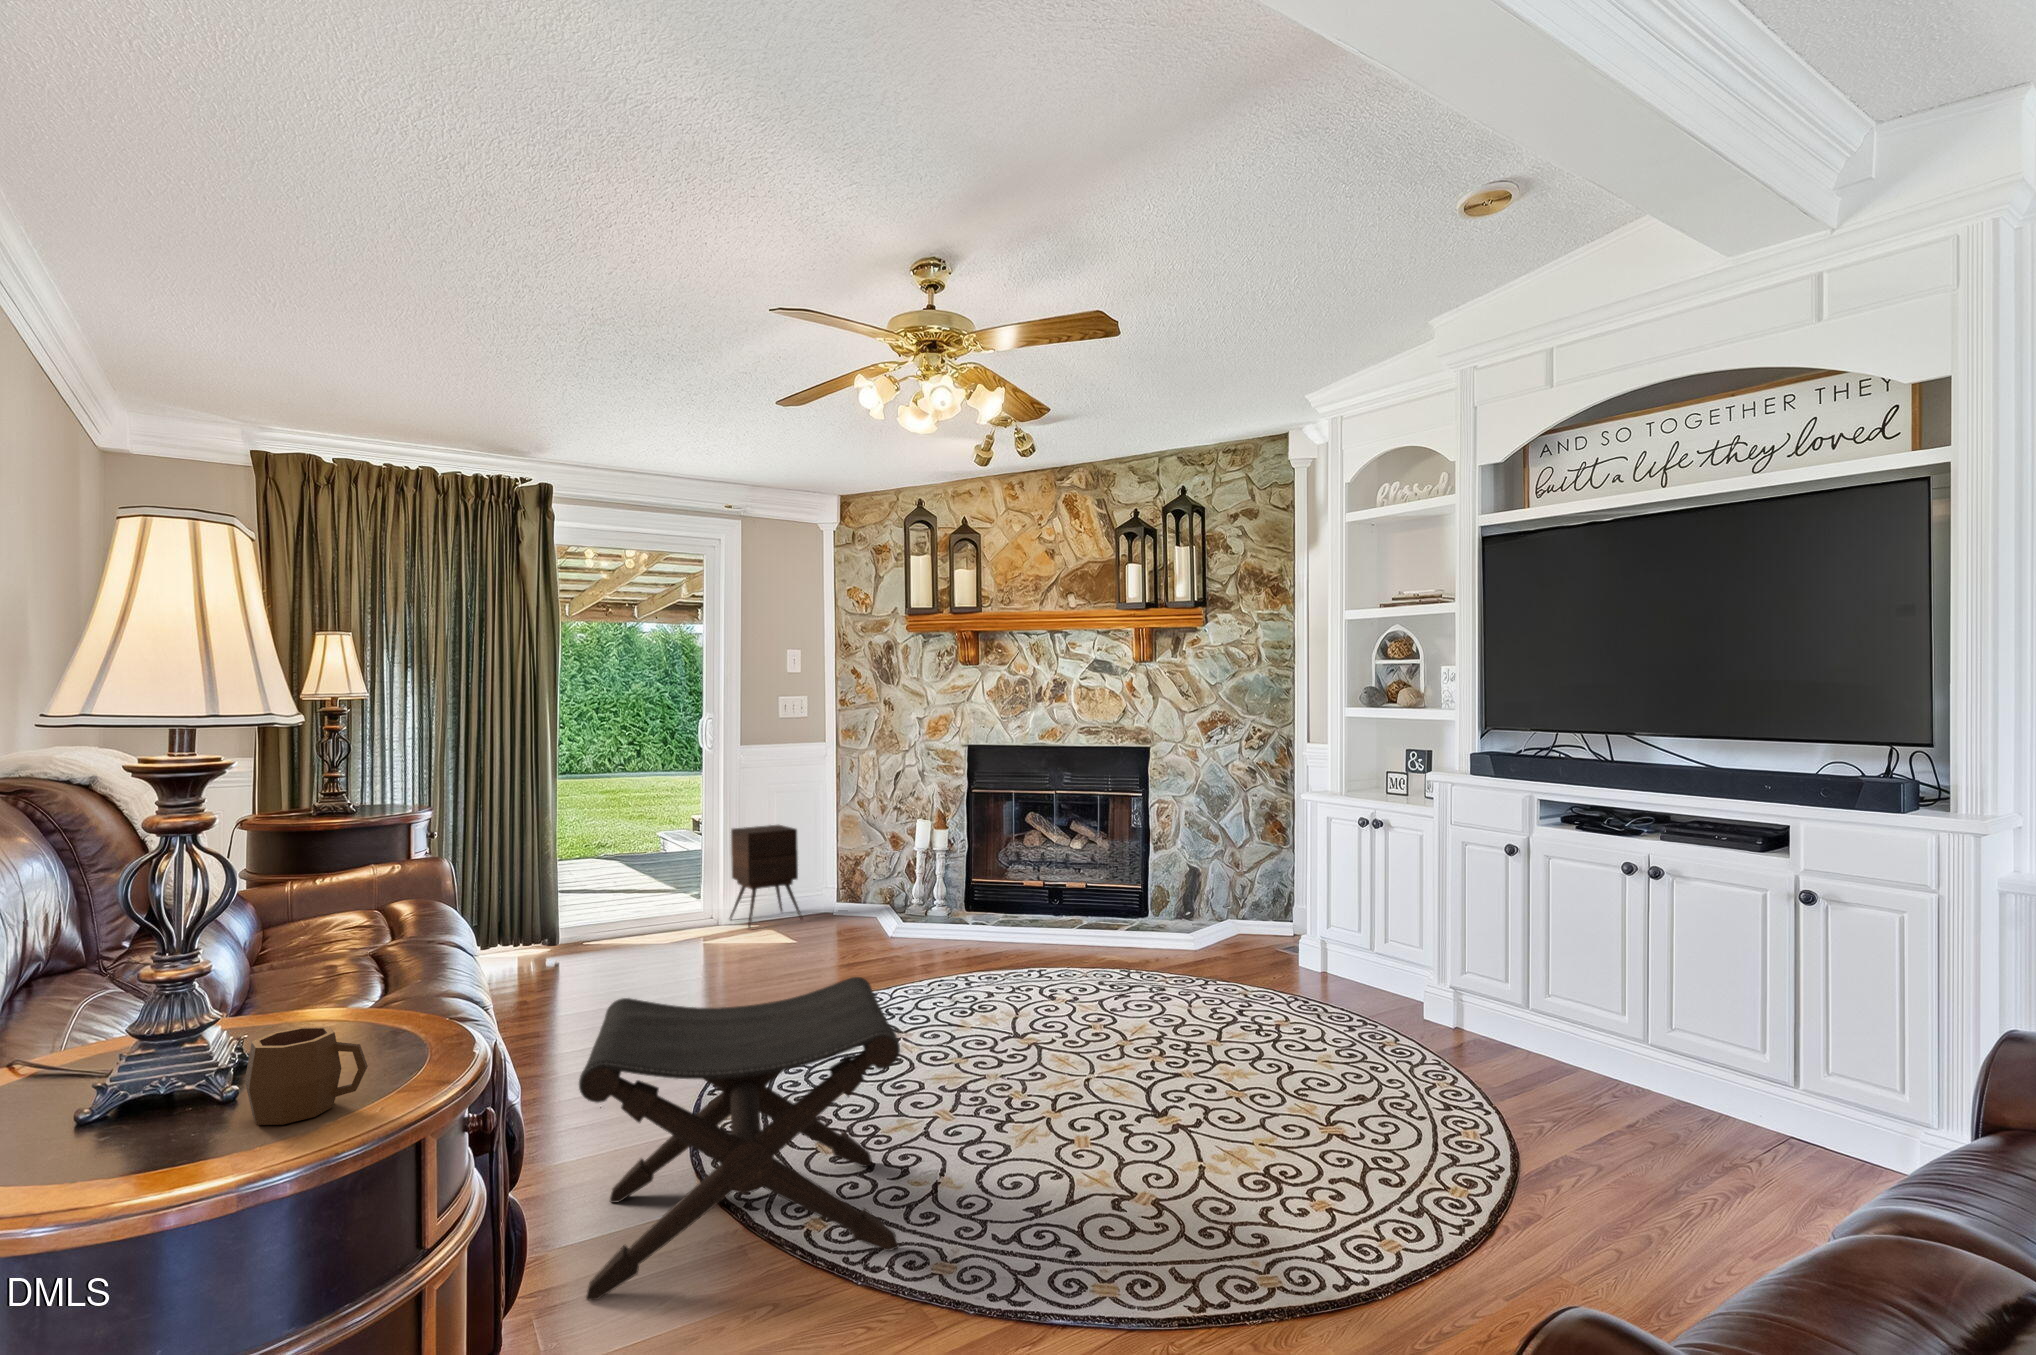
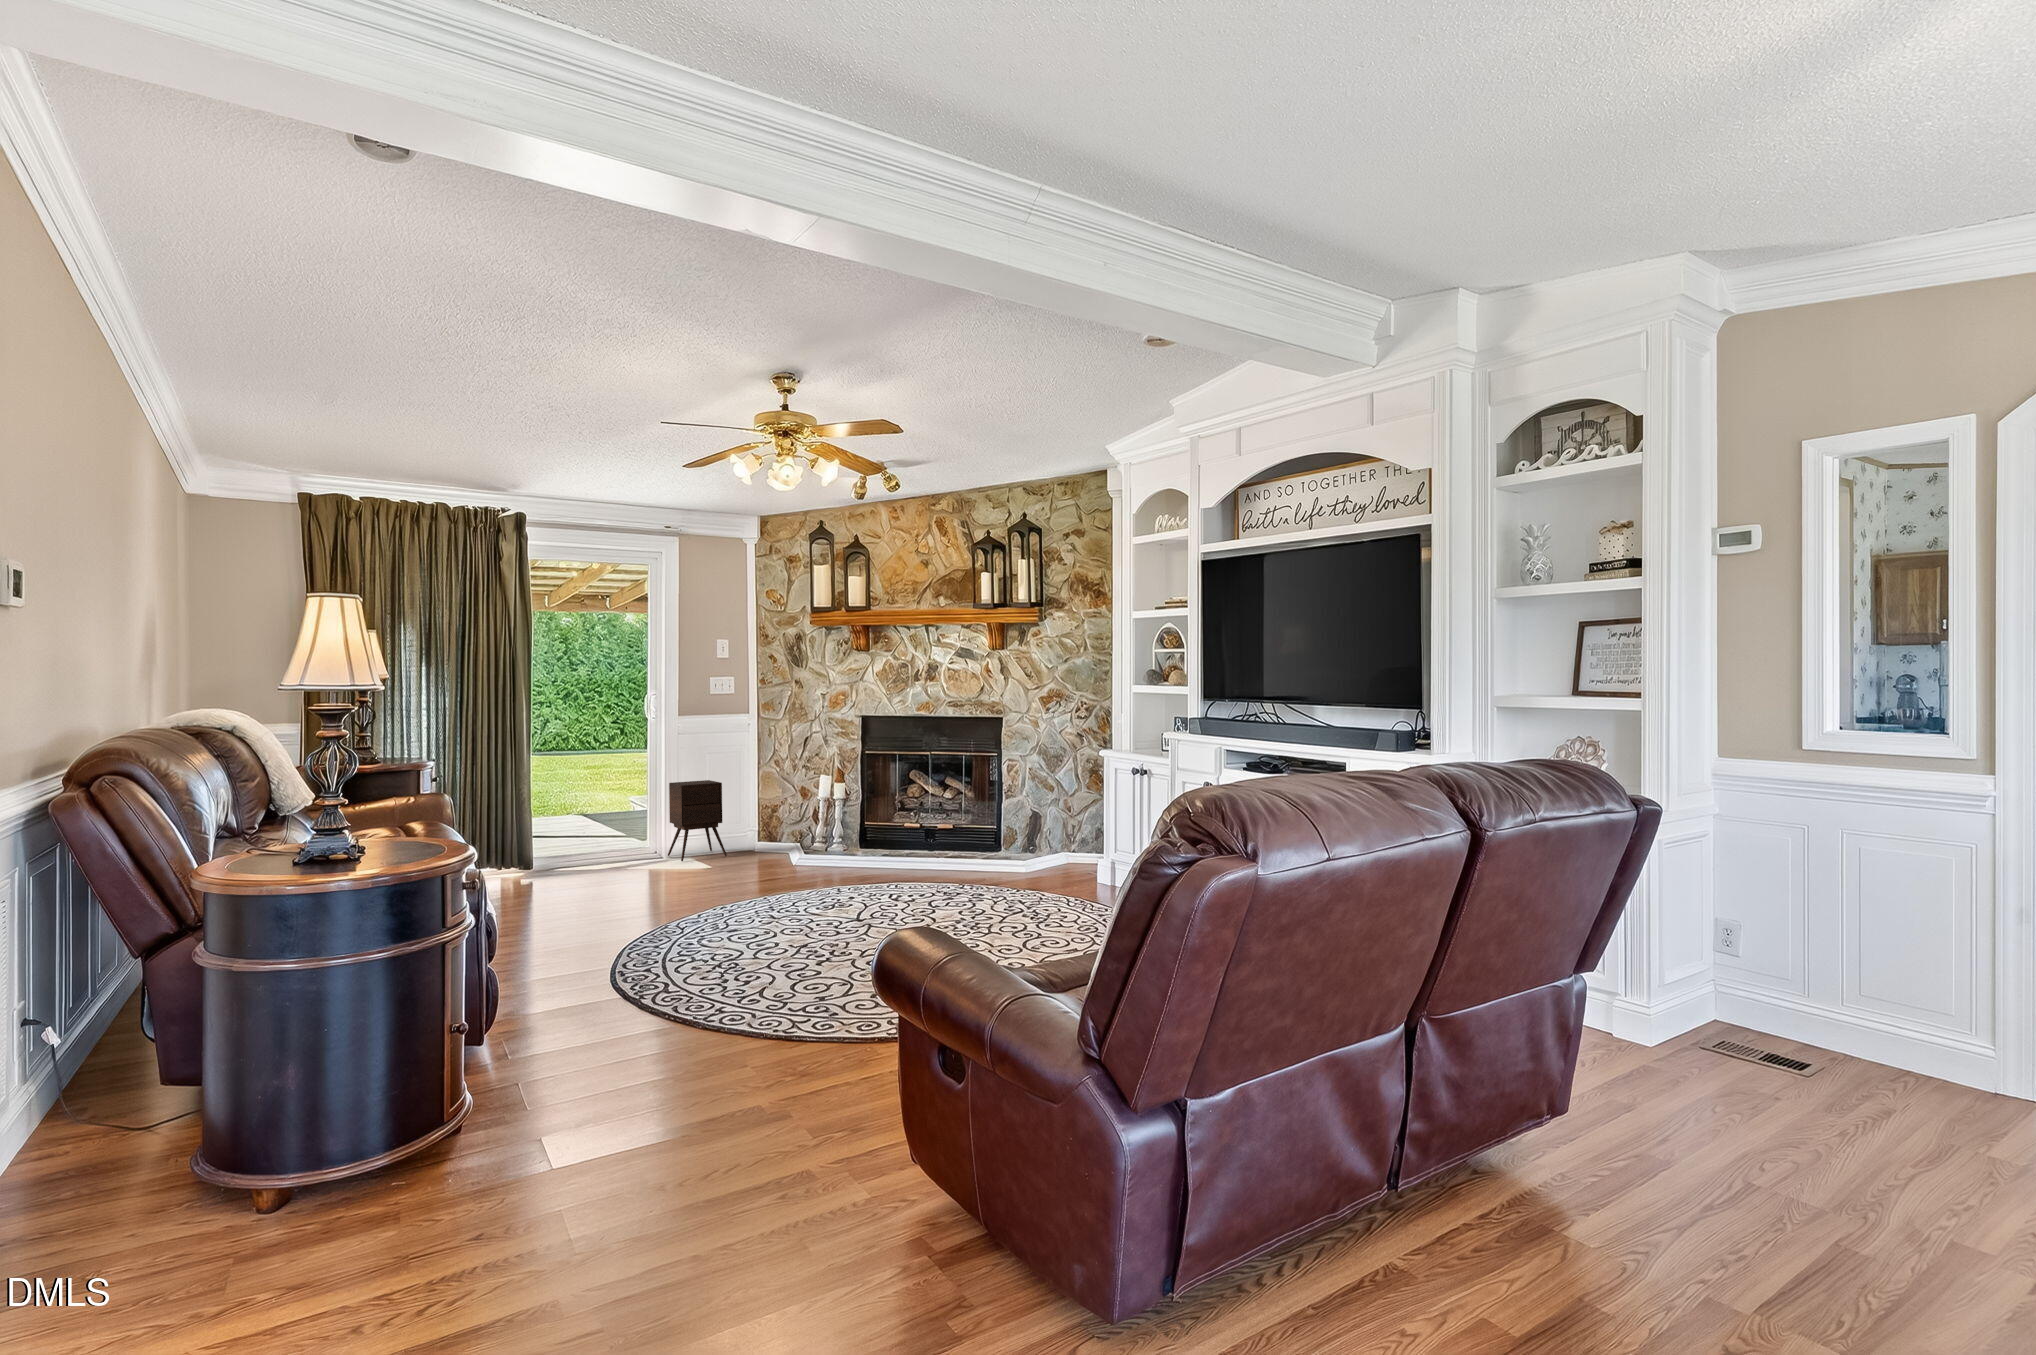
footstool: present [579,977,900,1300] -> none [535,857,735,1030]
mug: present [245,1026,368,1125] -> none [373,822,429,861]

